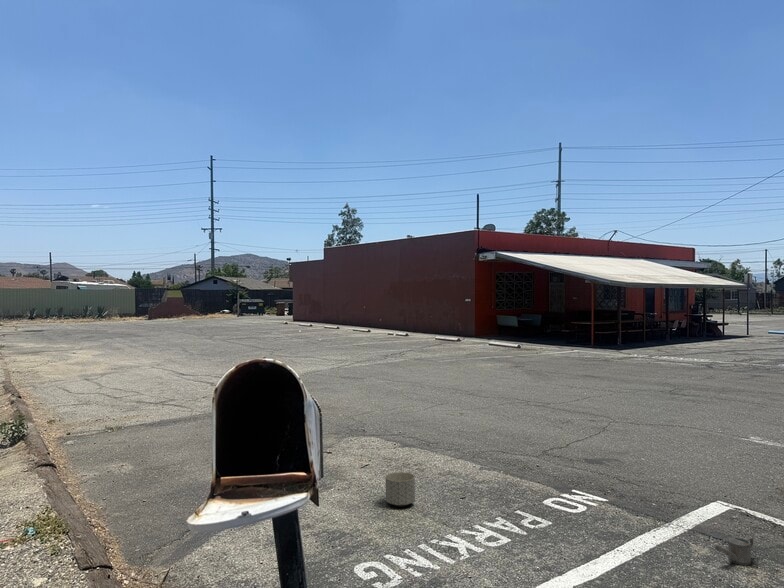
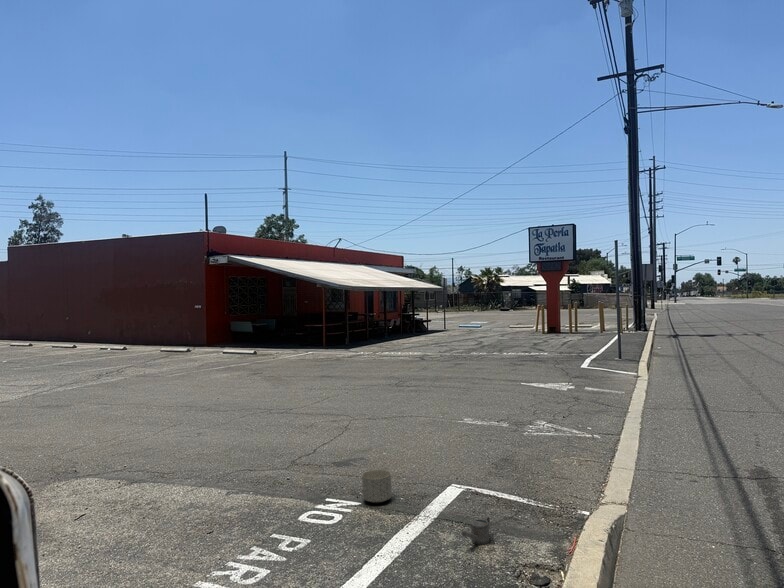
planter: present [385,472,415,507] -> present [362,470,392,503]

